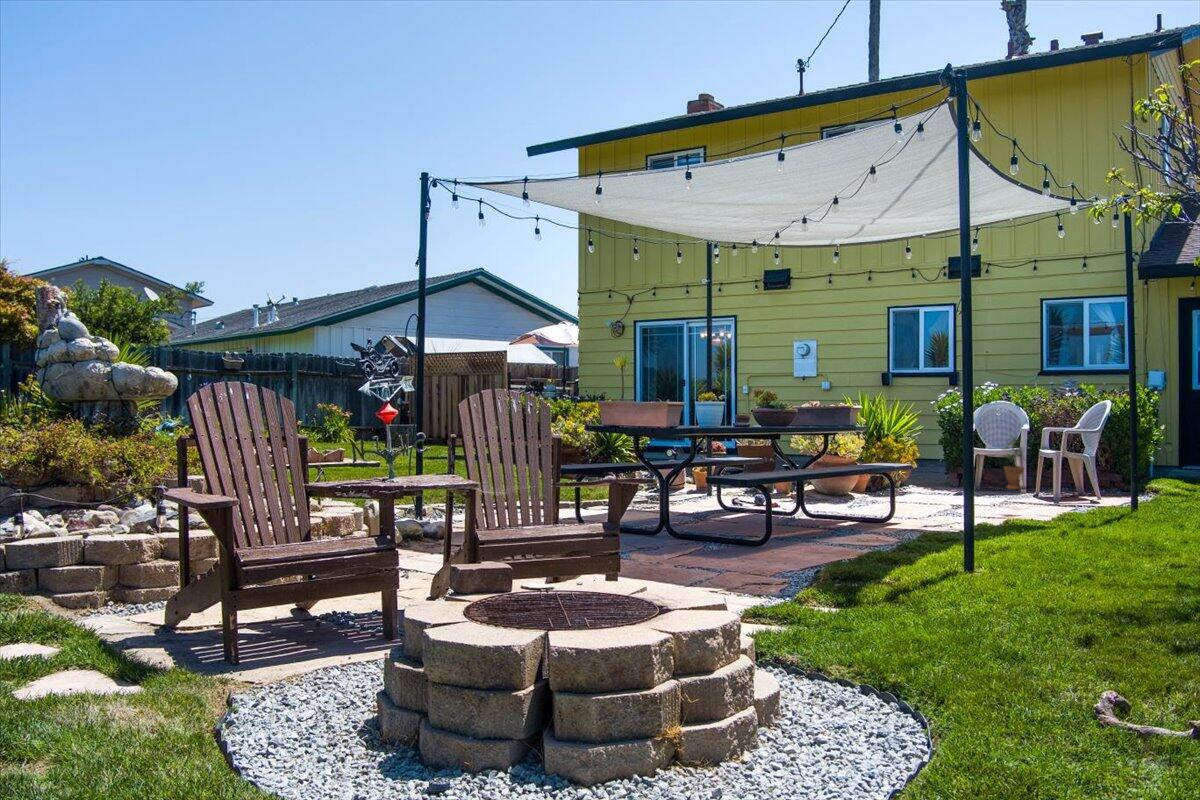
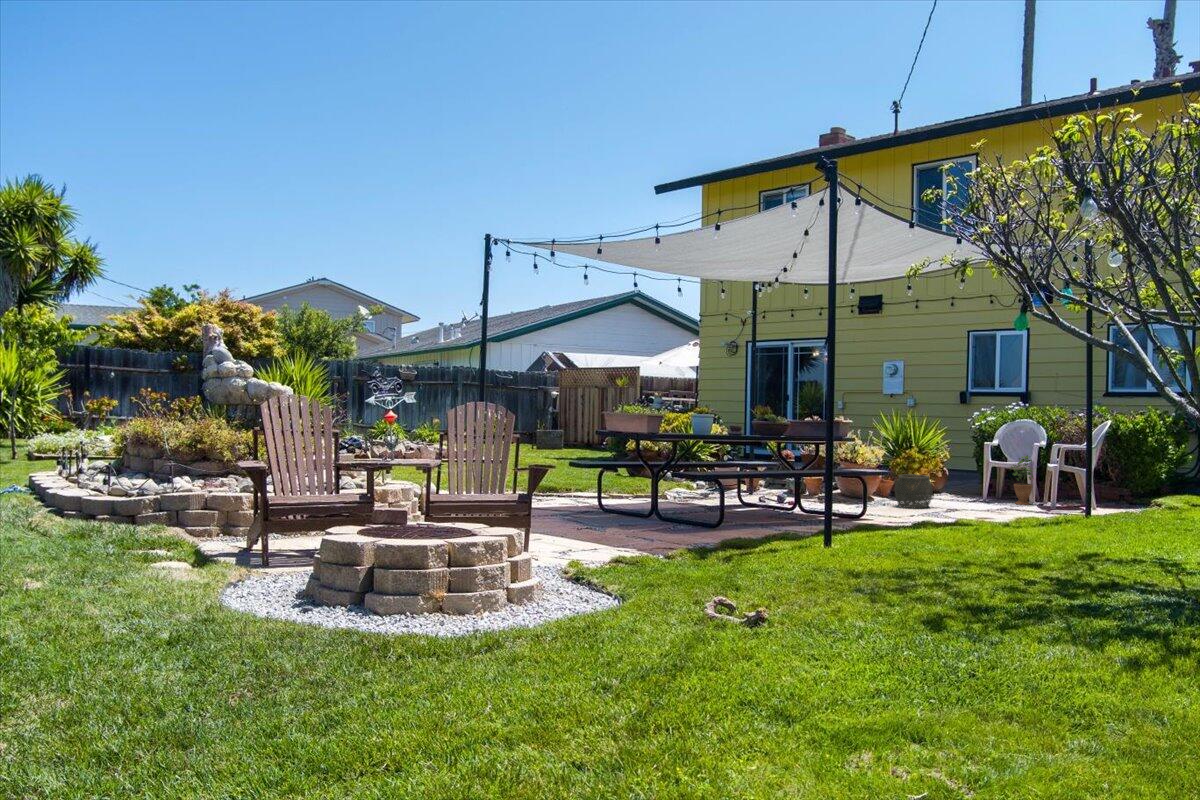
woven basket: none [898,461,940,499] -> present [895,474,933,508]

